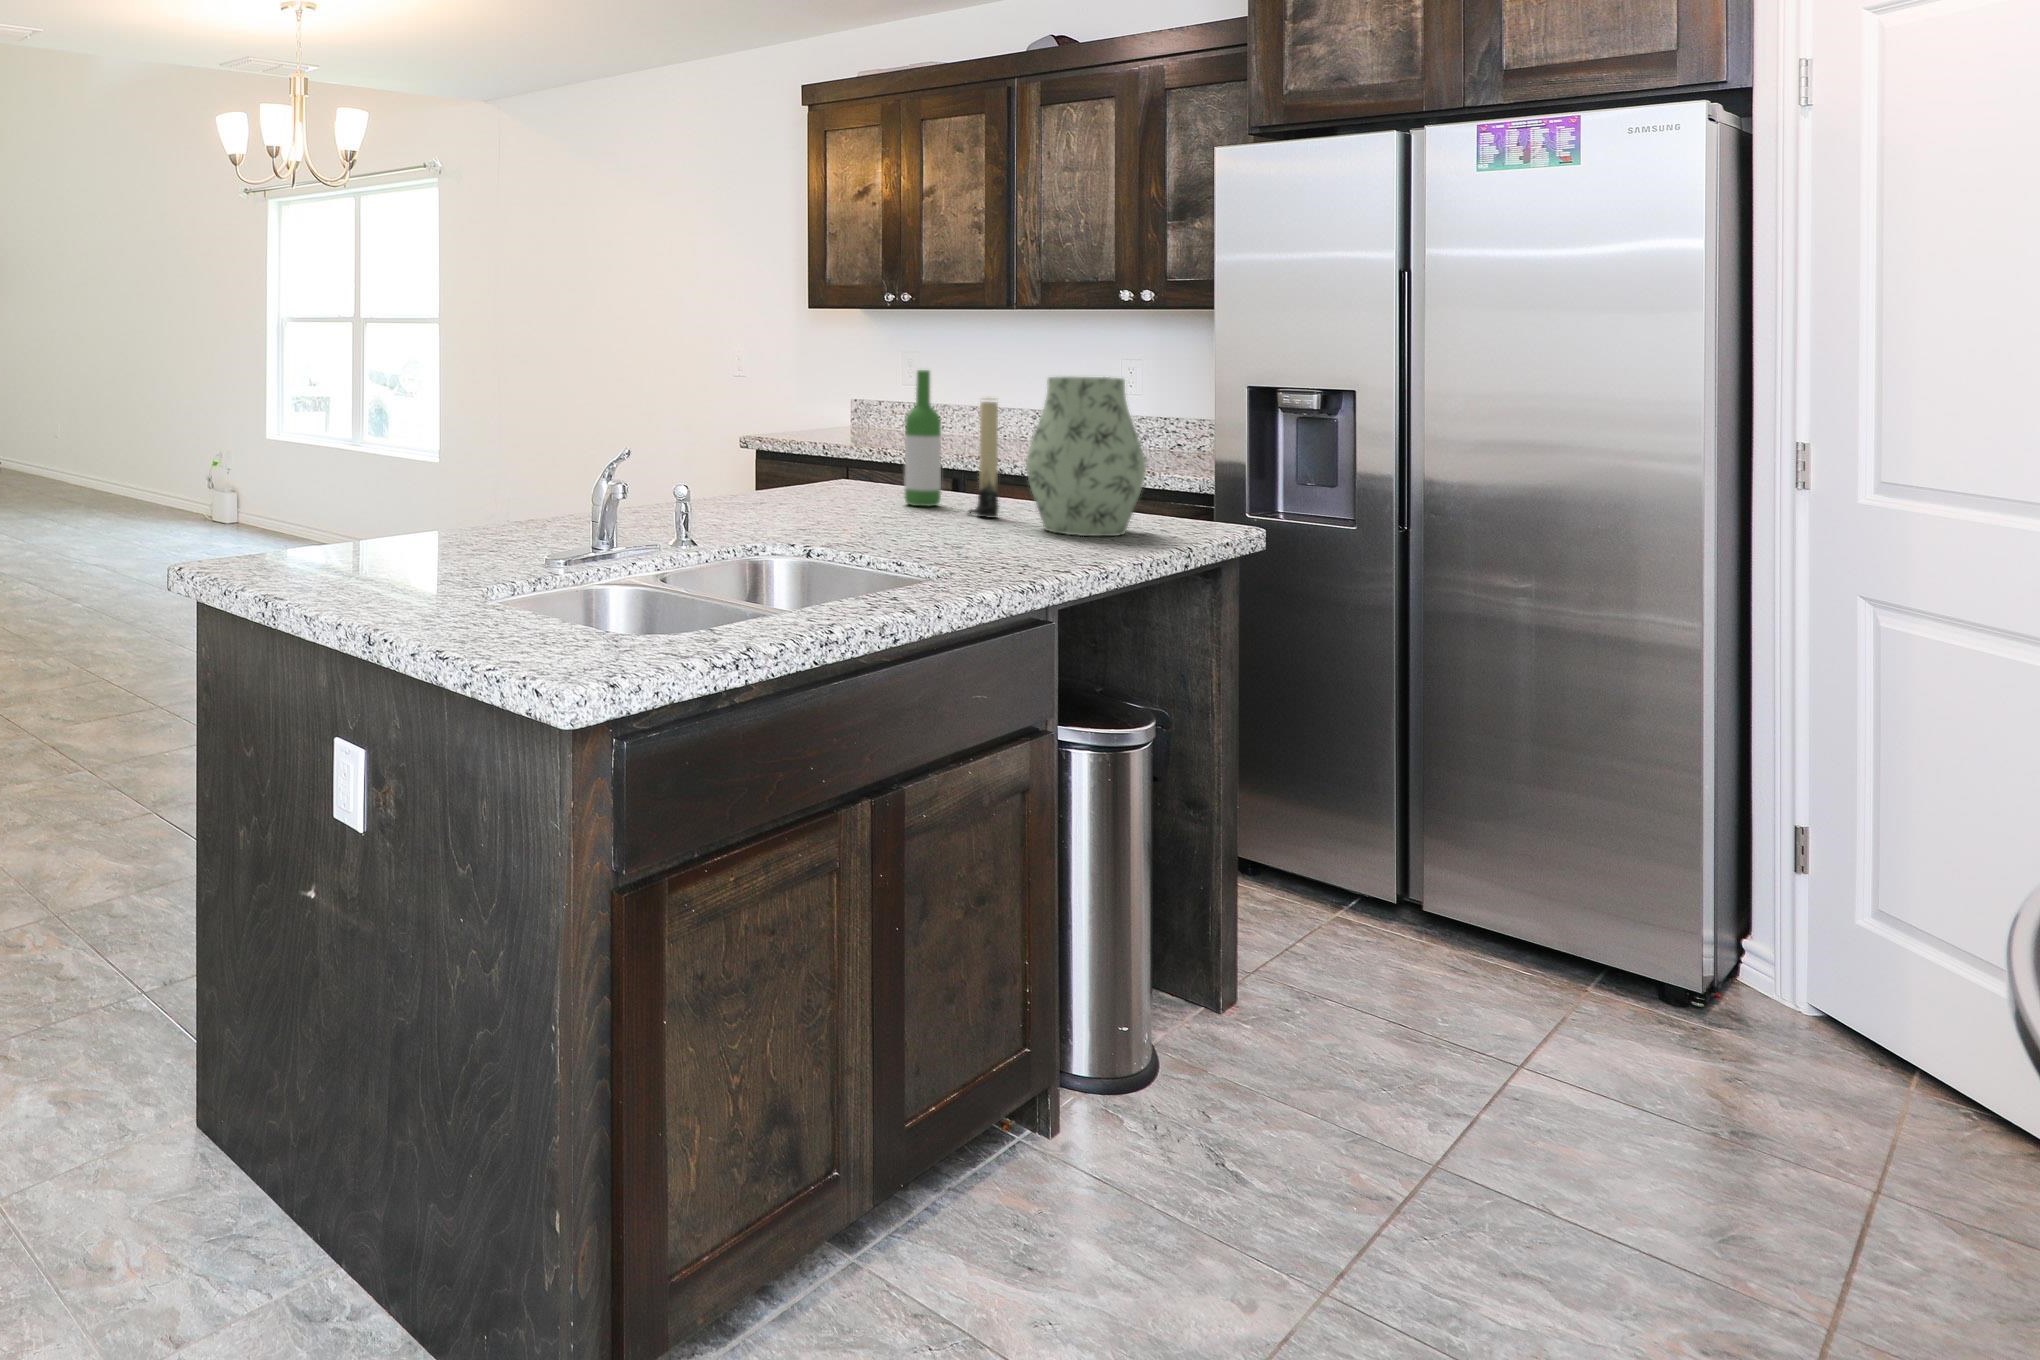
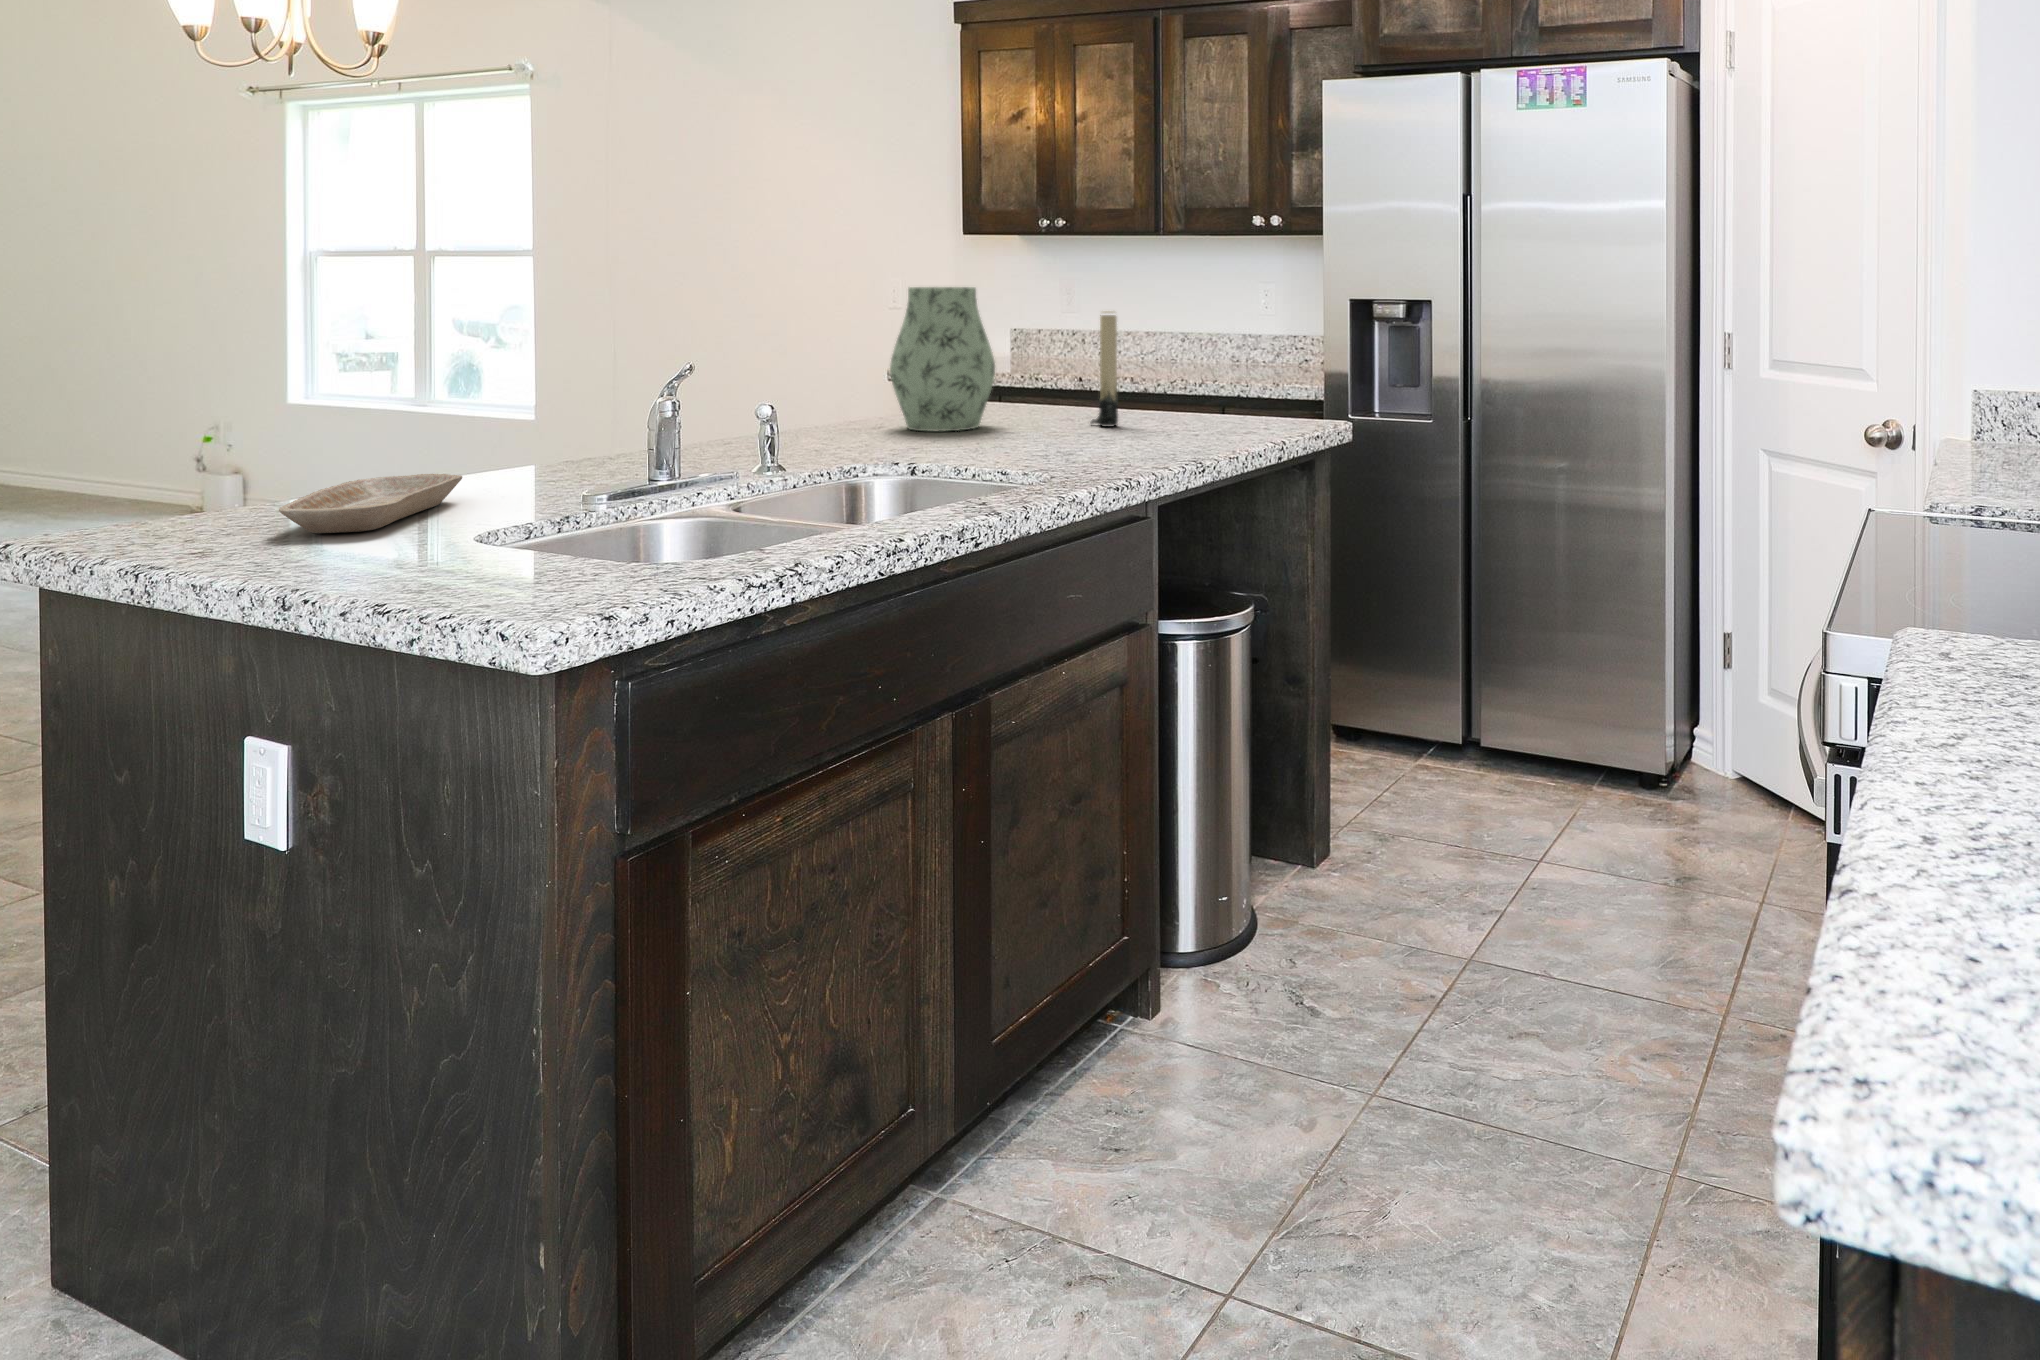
wine bottle: present [904,370,941,506] -> none [1033,286,1068,419]
vase: present [1026,377,1146,536] -> present [890,287,995,431]
tray: none [309,535,429,585] -> present [279,474,462,533]

